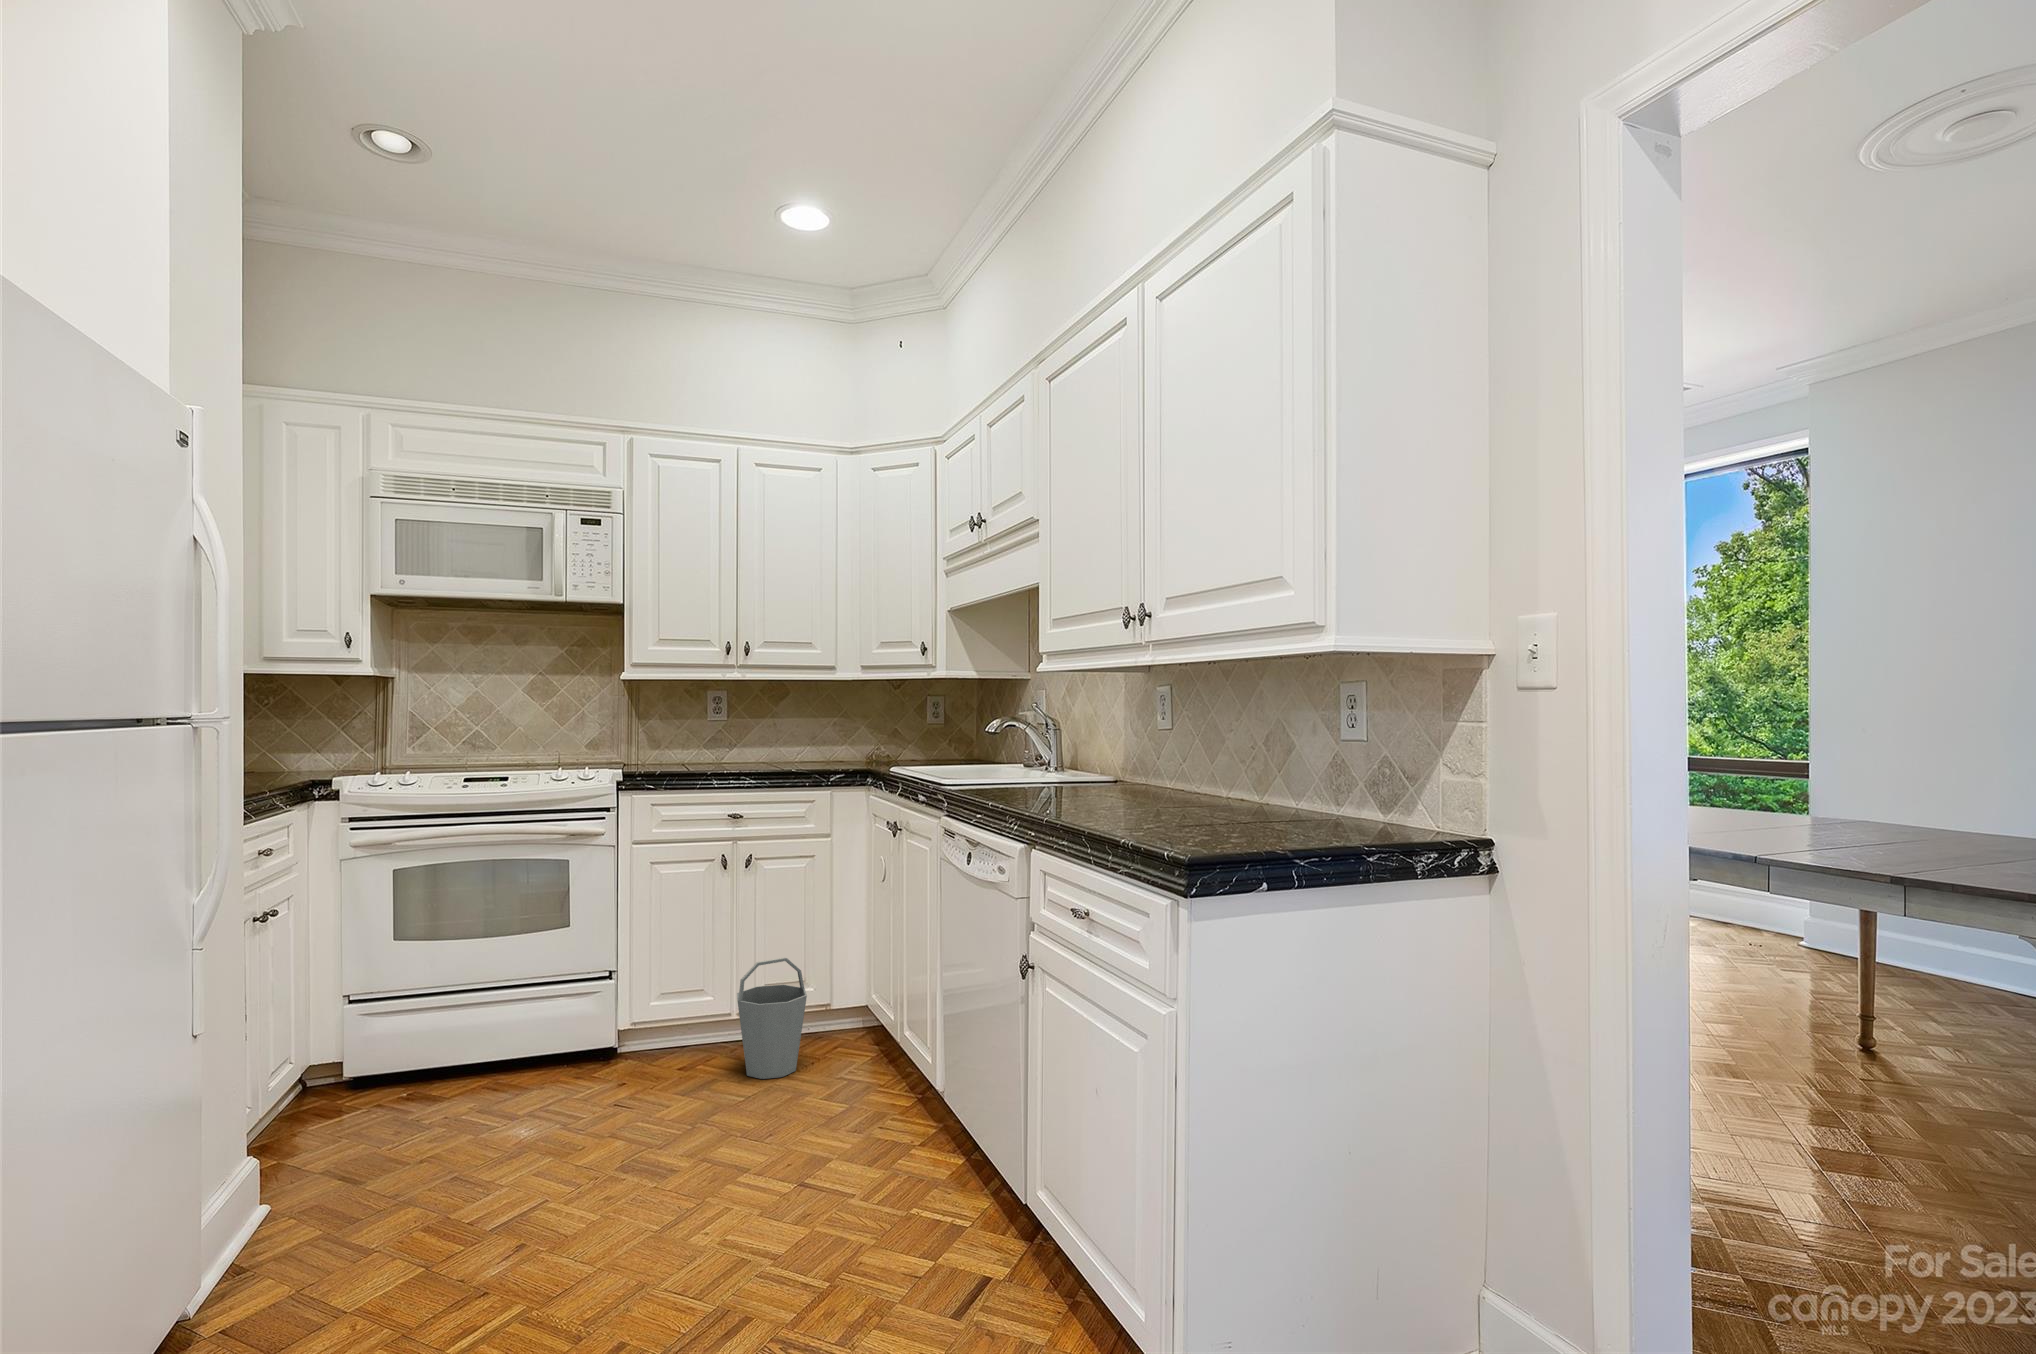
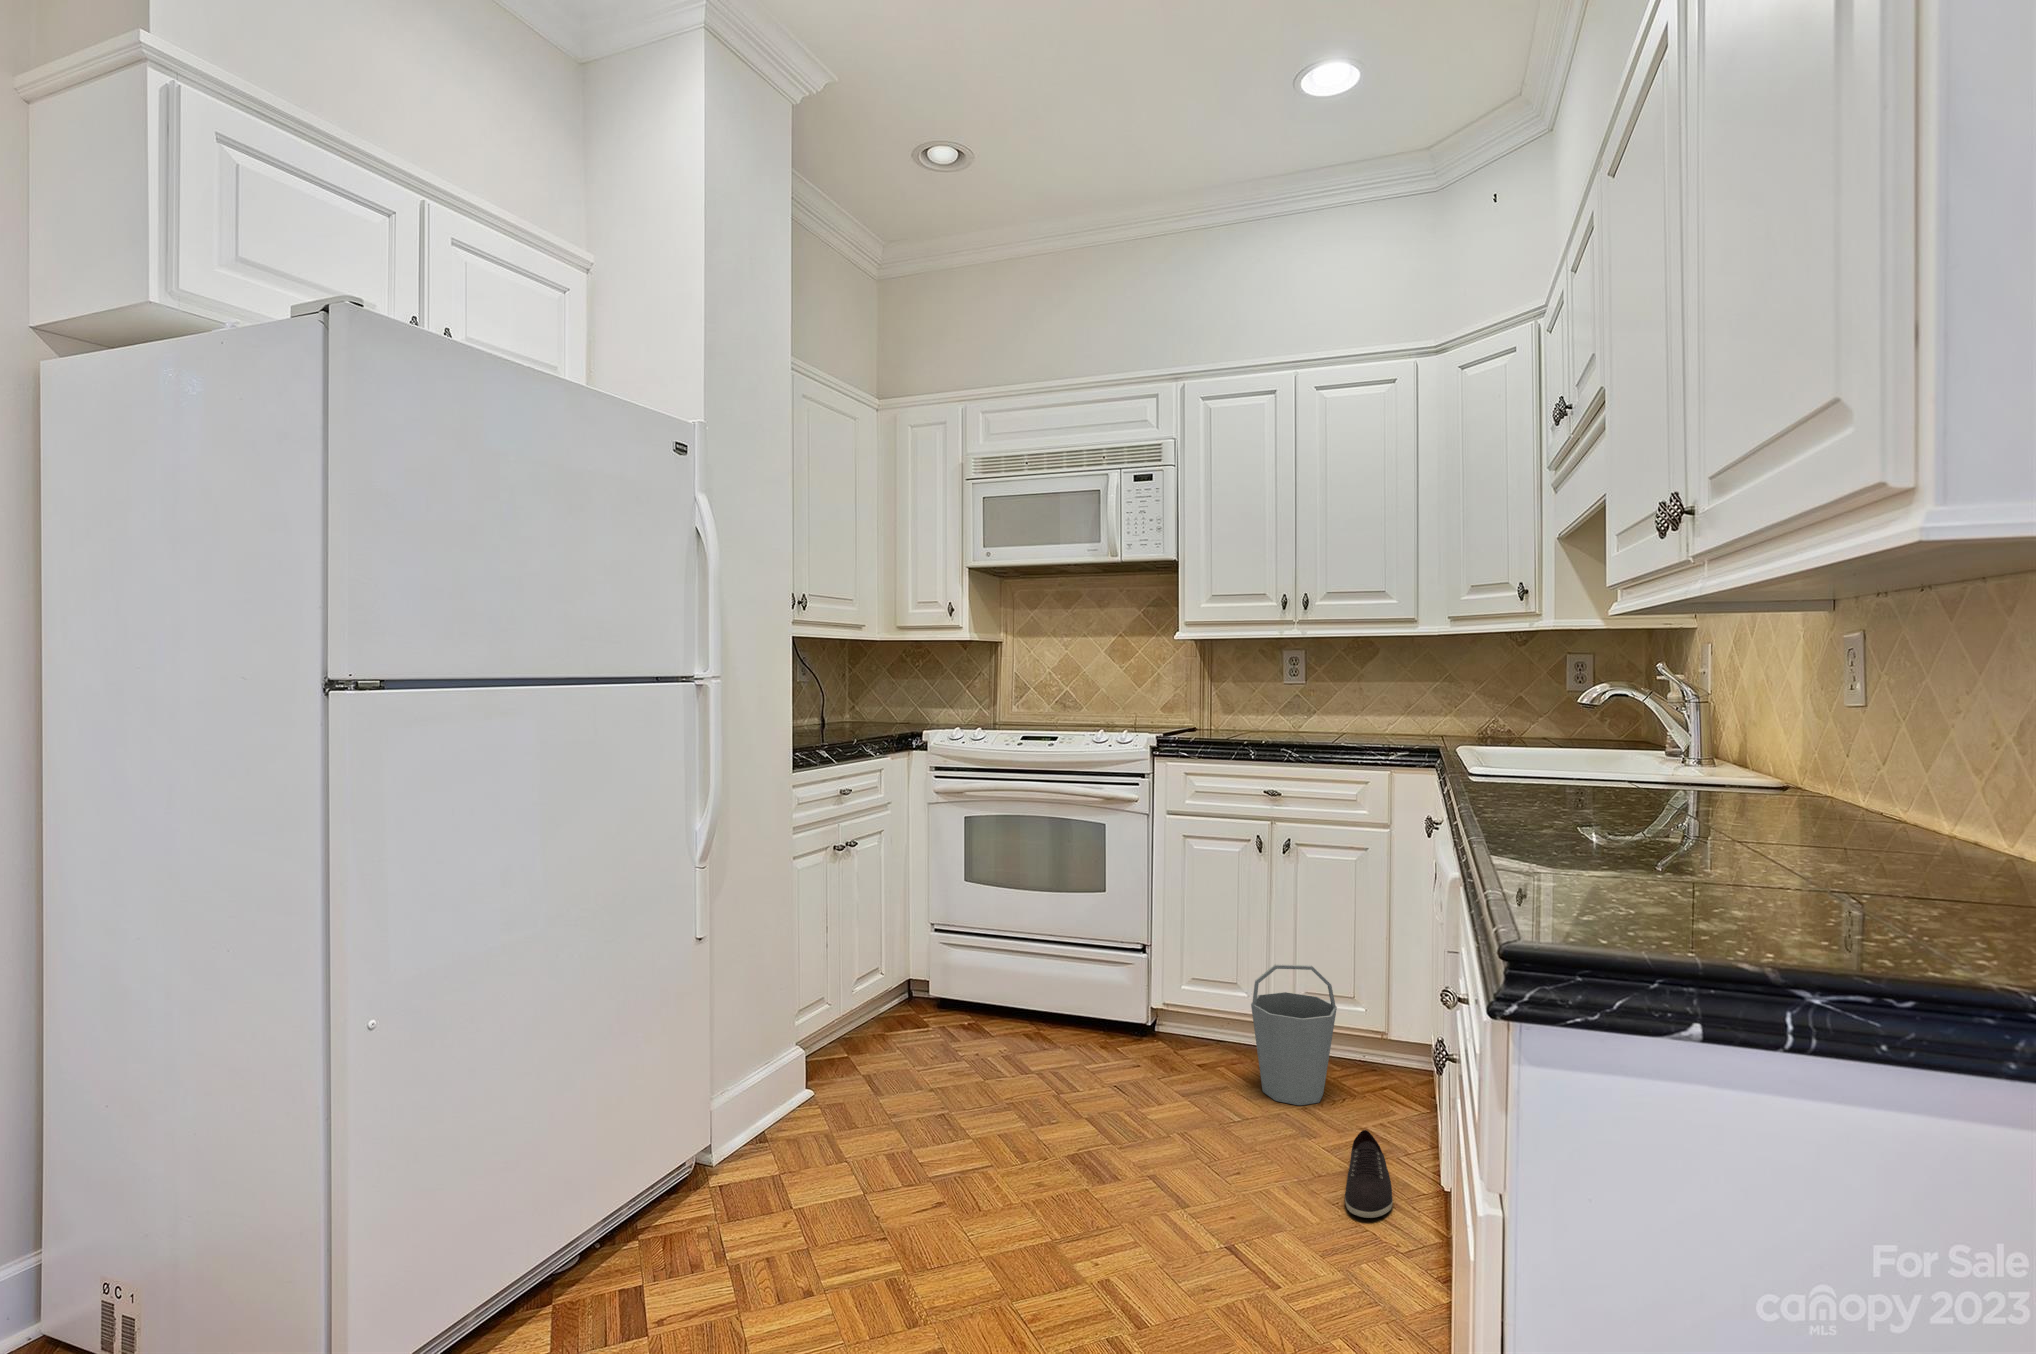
shoe: none [850,1074,894,1133] -> present [1345,1130,1393,1218]

